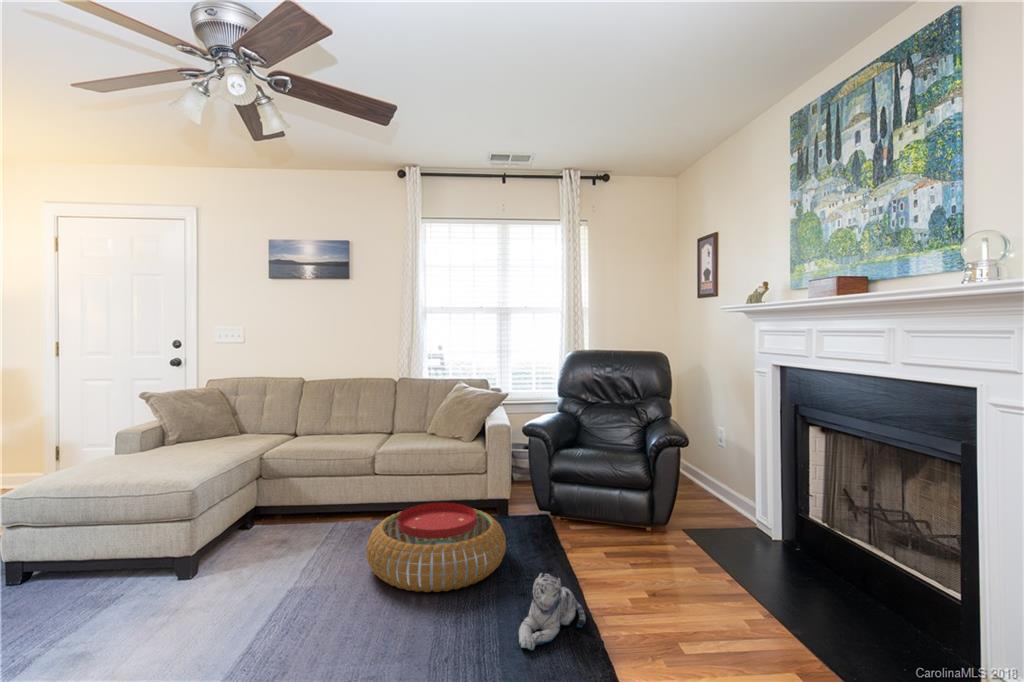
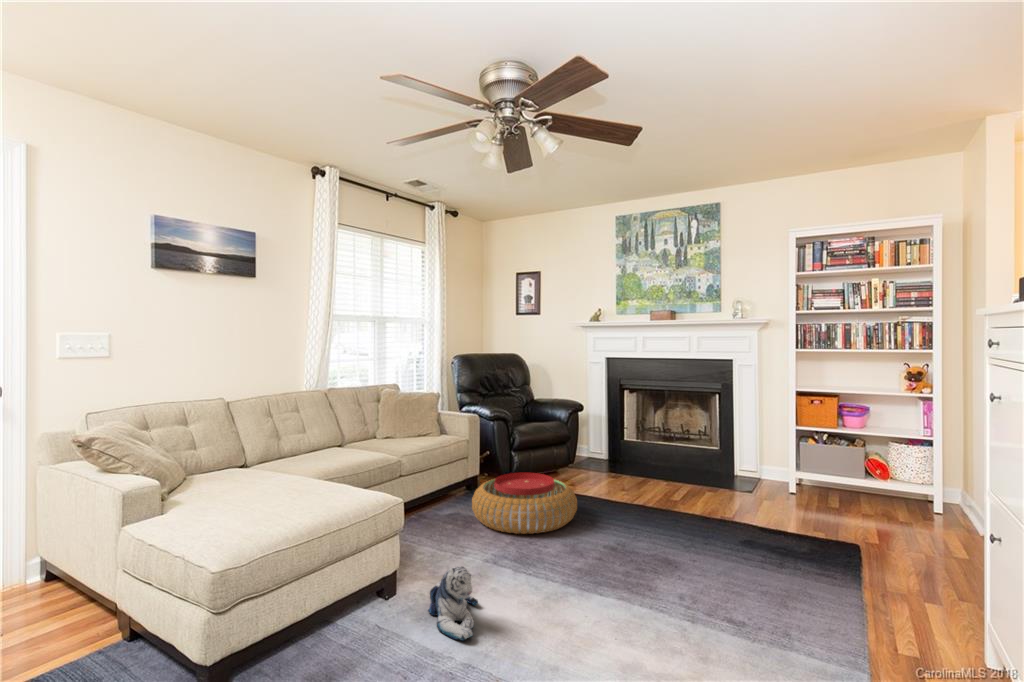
plush toy: present [519,573,586,650] -> present [428,567,478,641]

